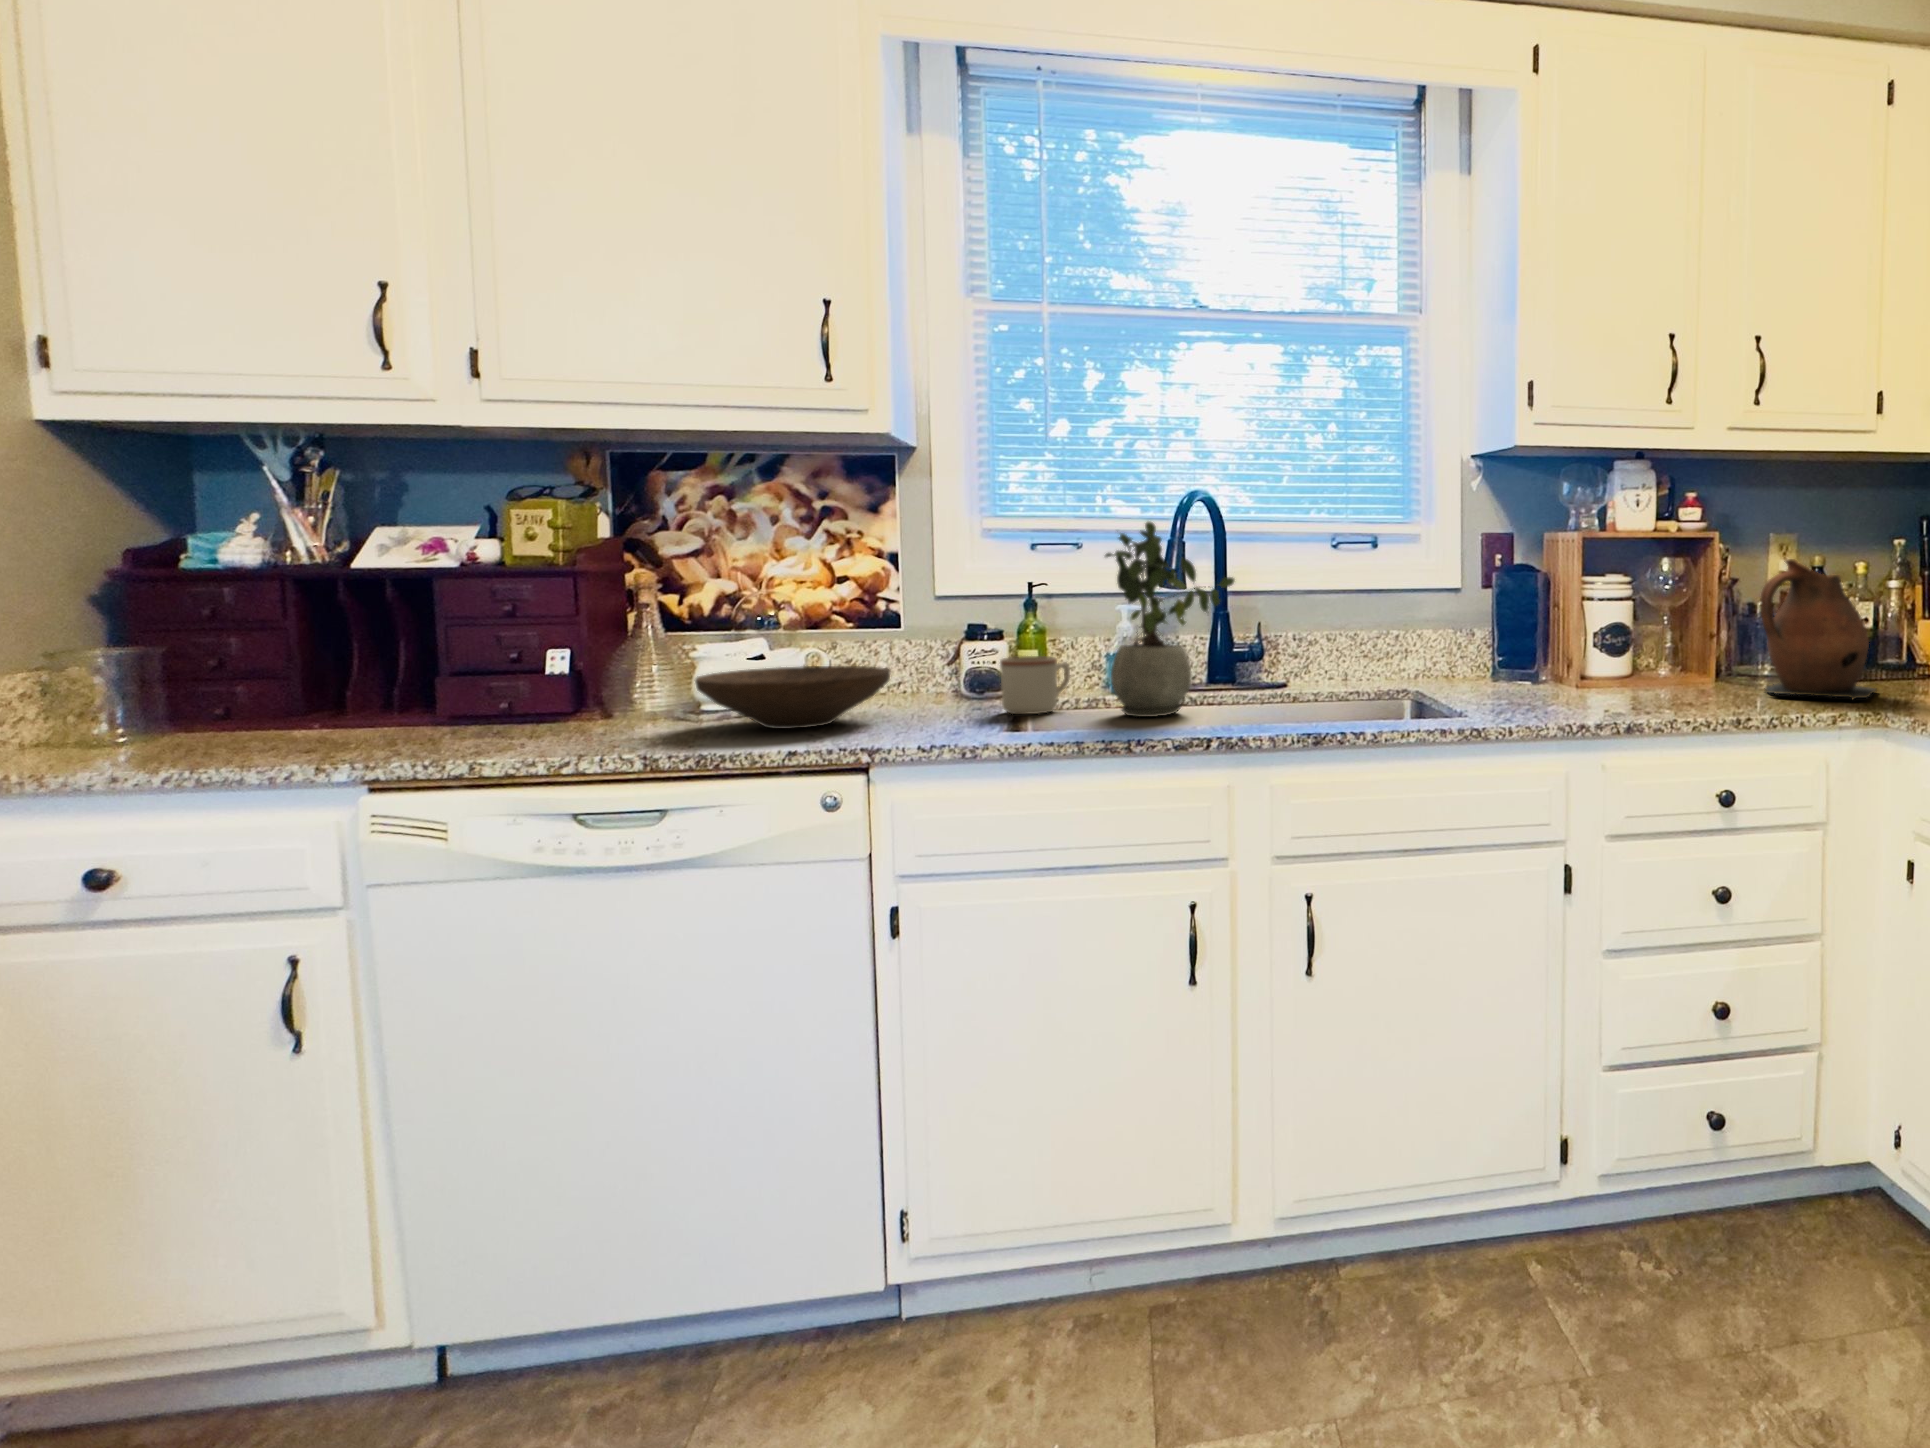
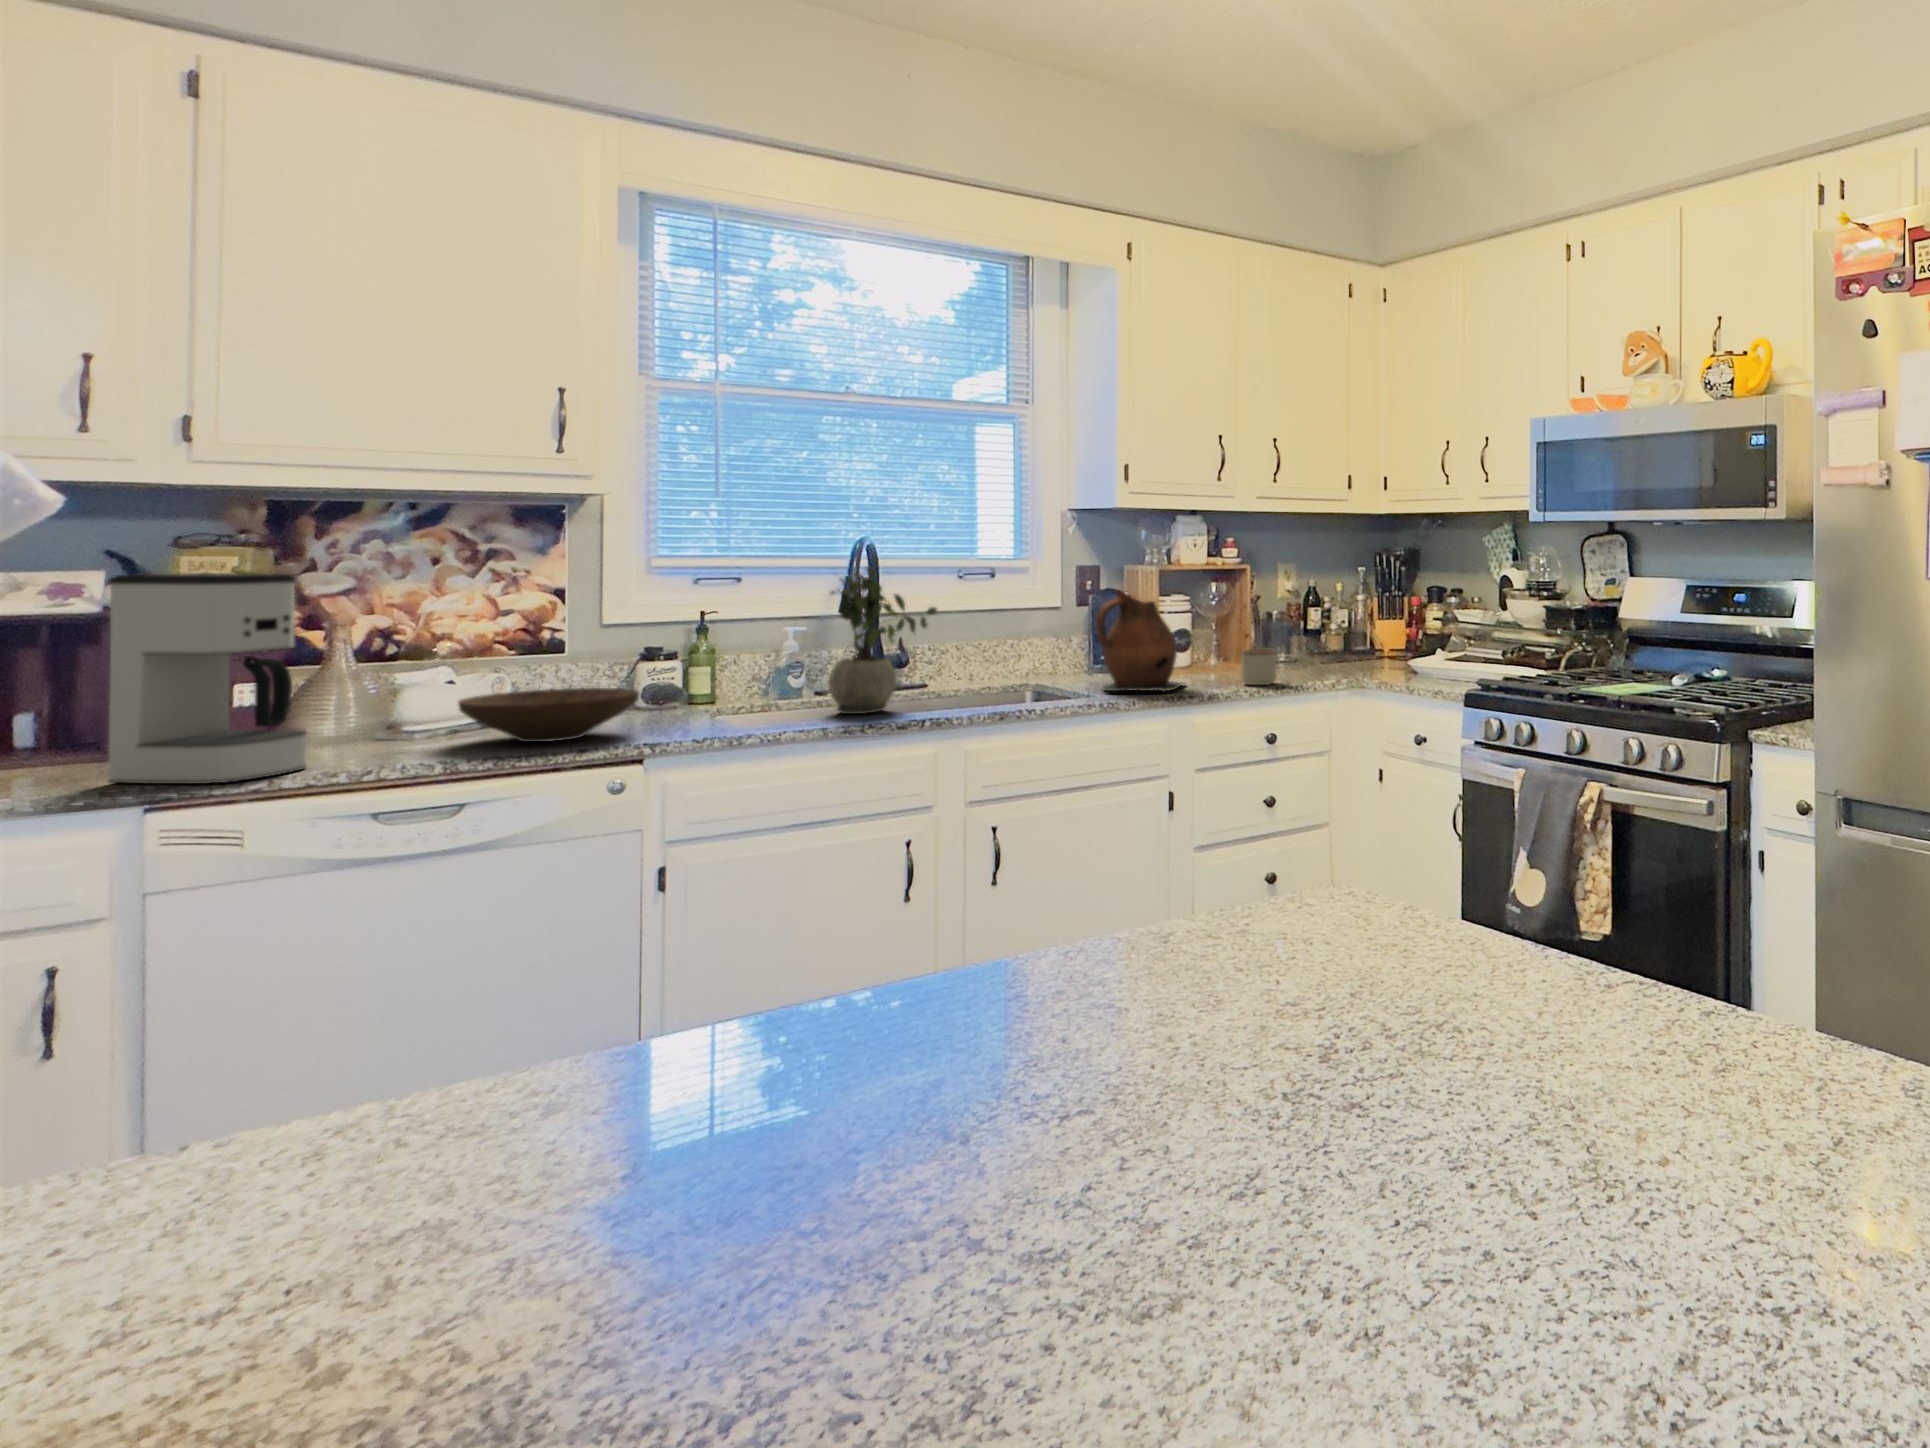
coffee maker: none [337,514,532,756] -> present [109,573,306,784]
ceramic pitcher: present [1760,559,1876,699] -> present [1096,590,1184,691]
mug: present [1000,656,1070,714] -> present [1241,648,1276,685]

